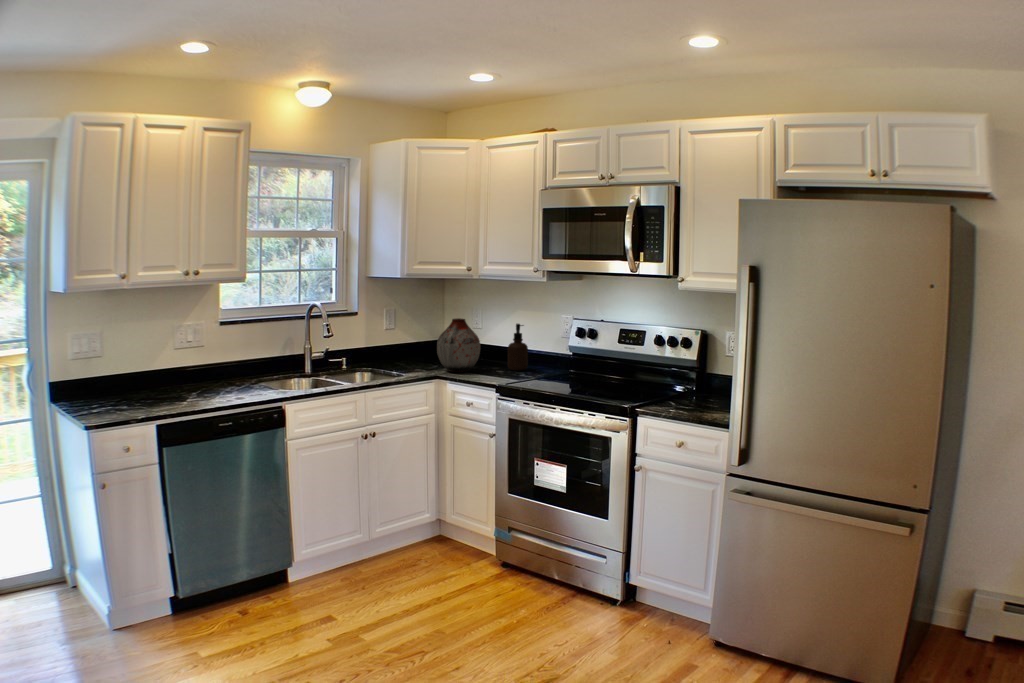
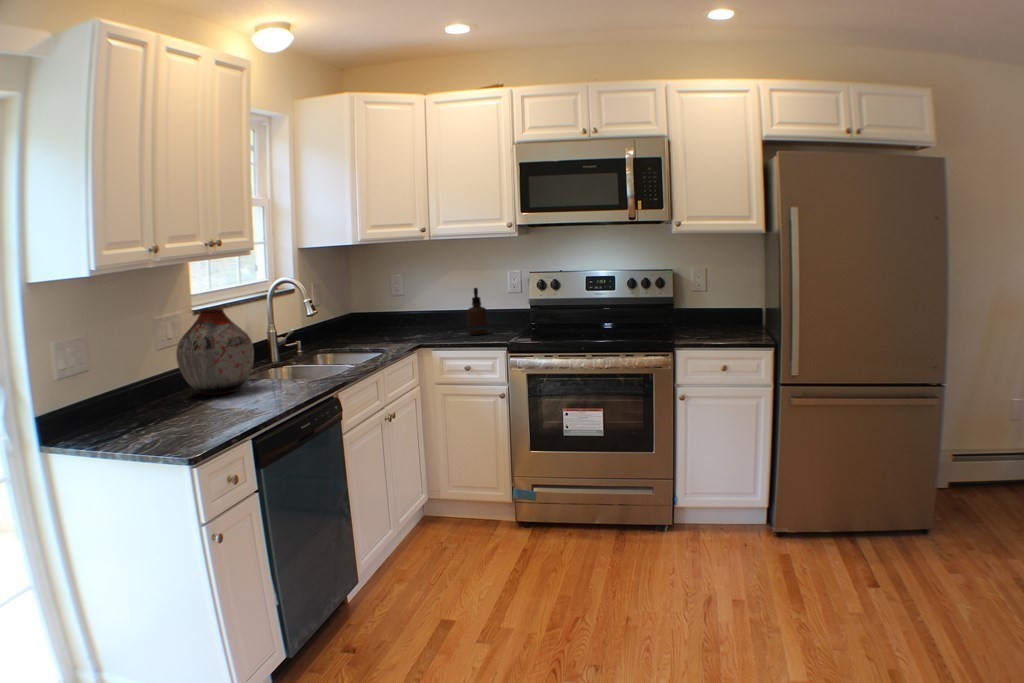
vase: present [437,318,480,372] -> present [177,309,254,395]

